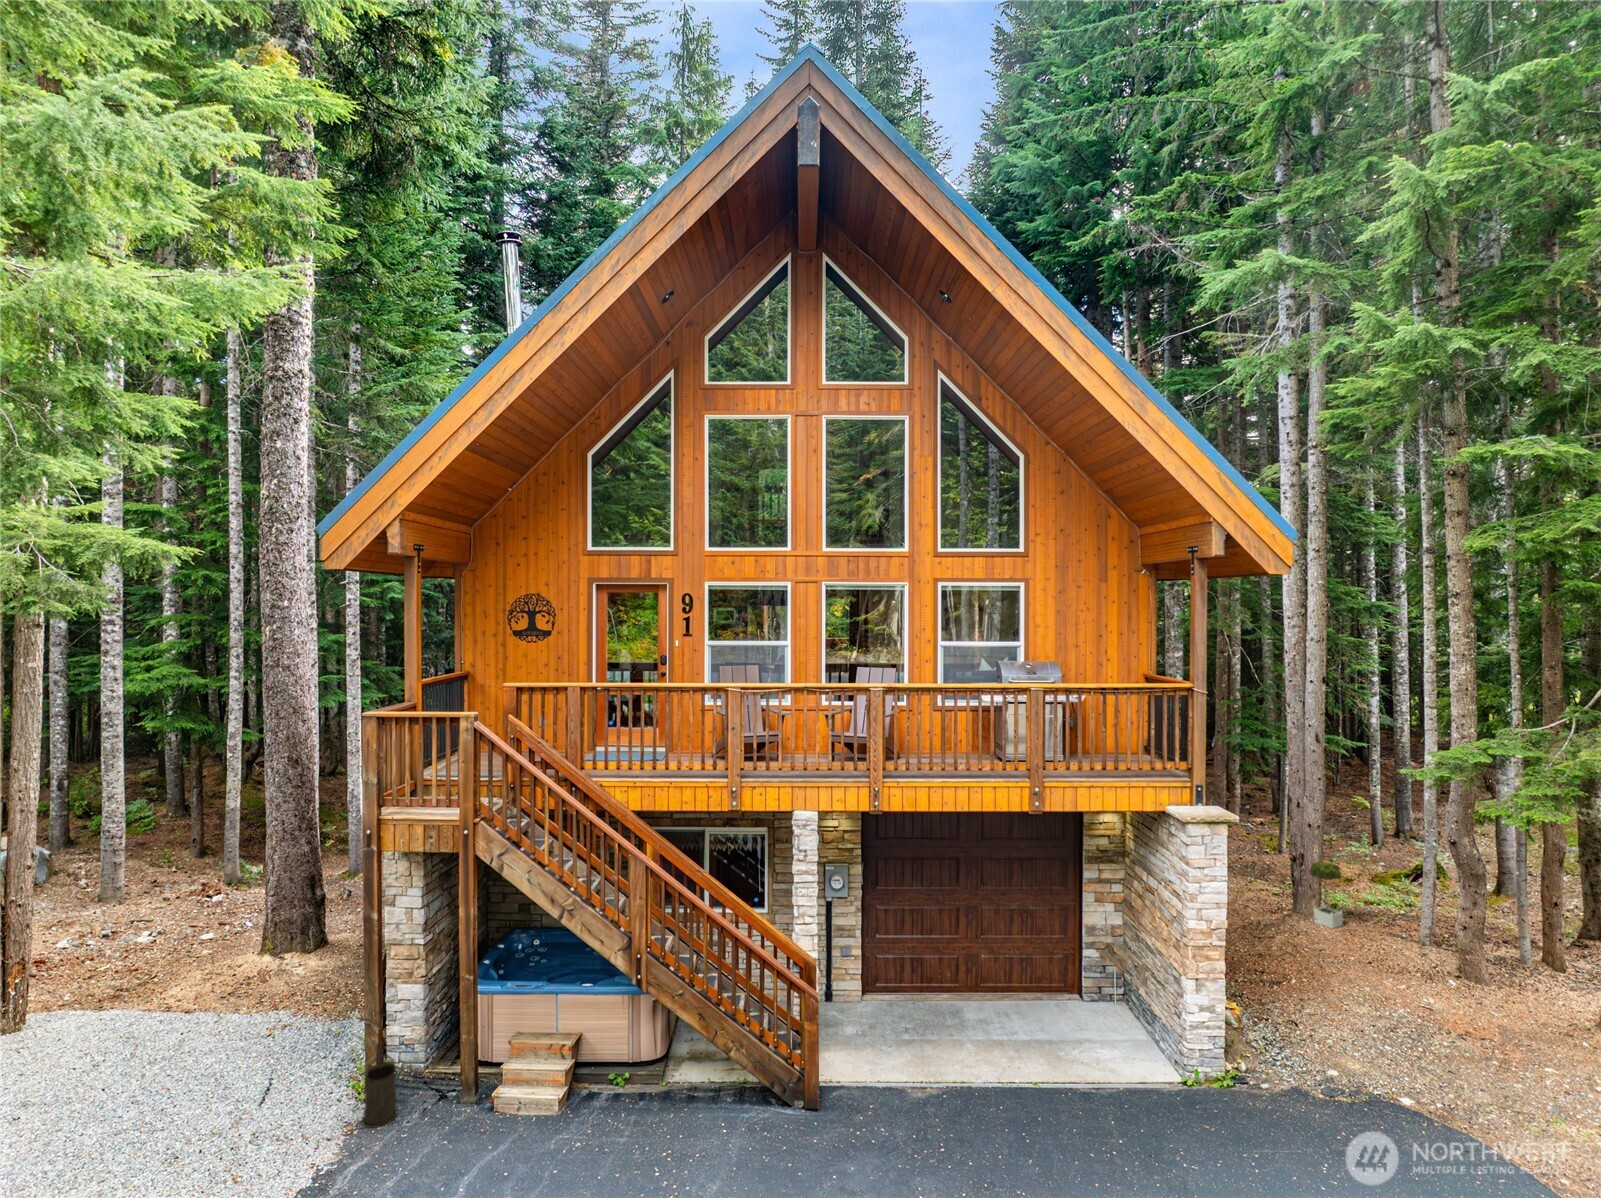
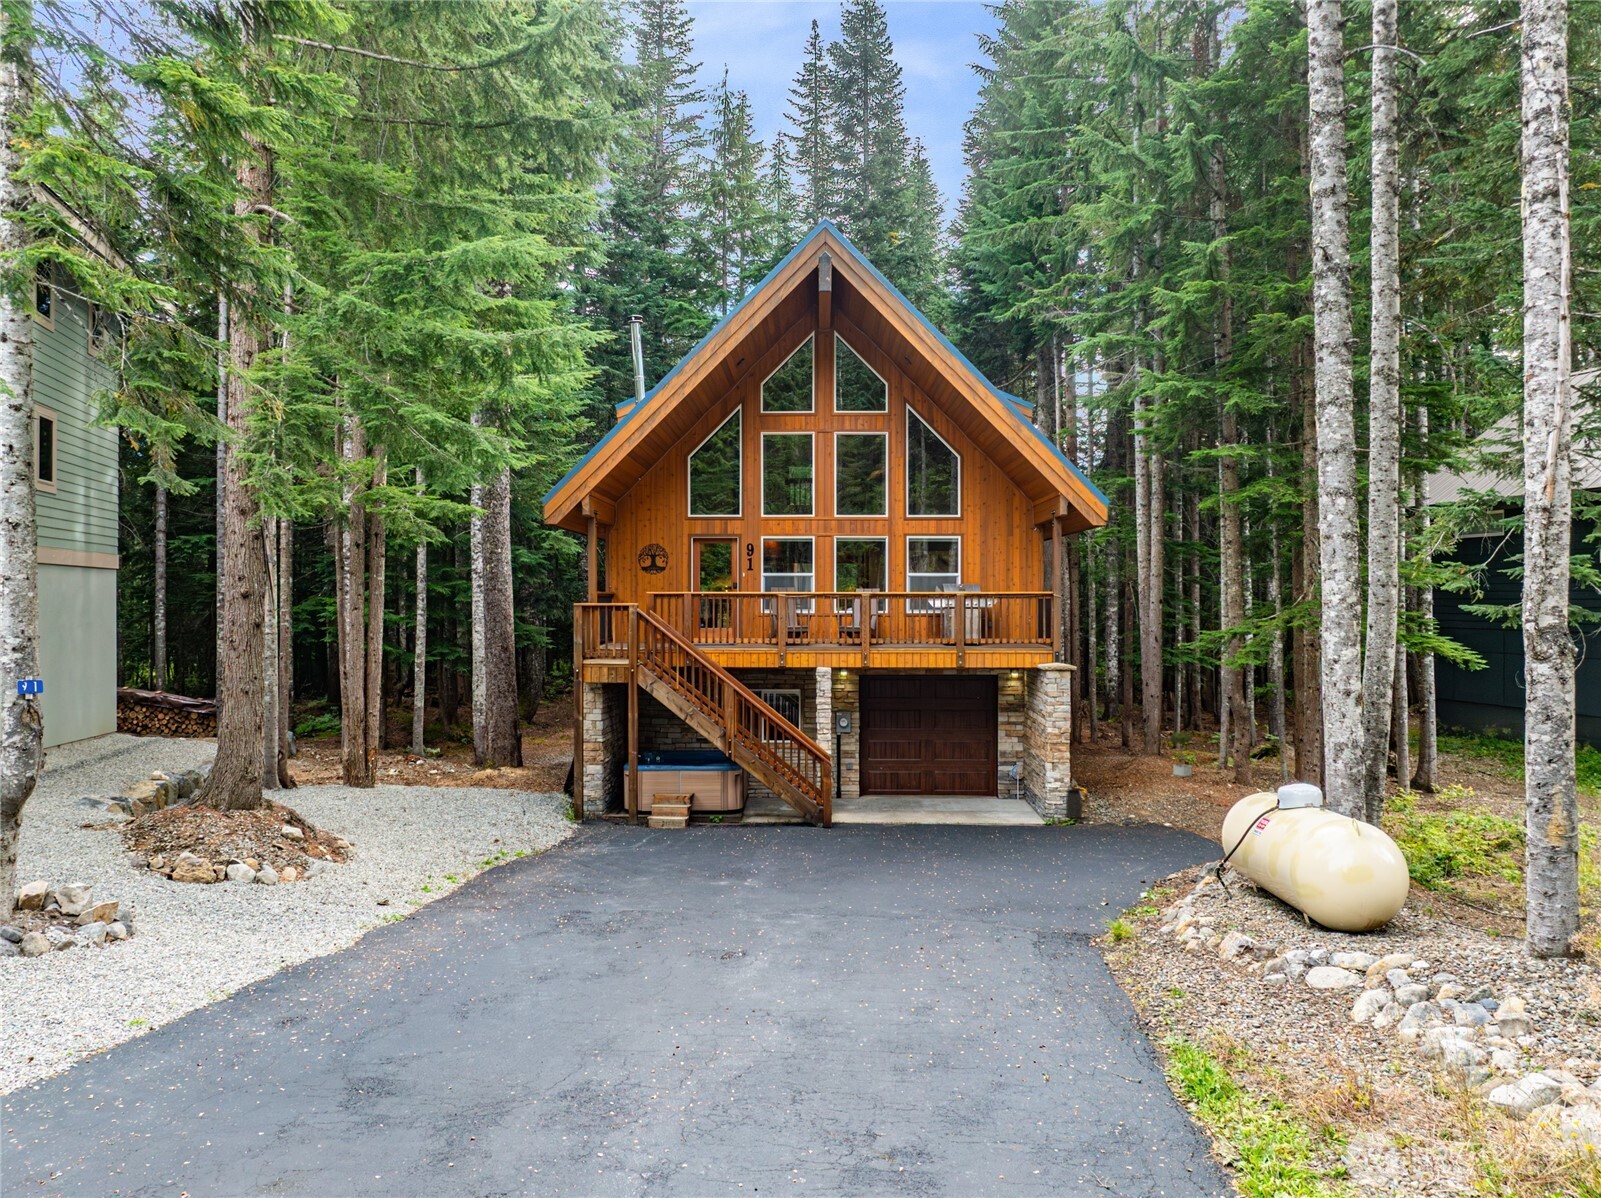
watering can: present [362,1043,397,1128] -> present [1066,784,1083,818]

